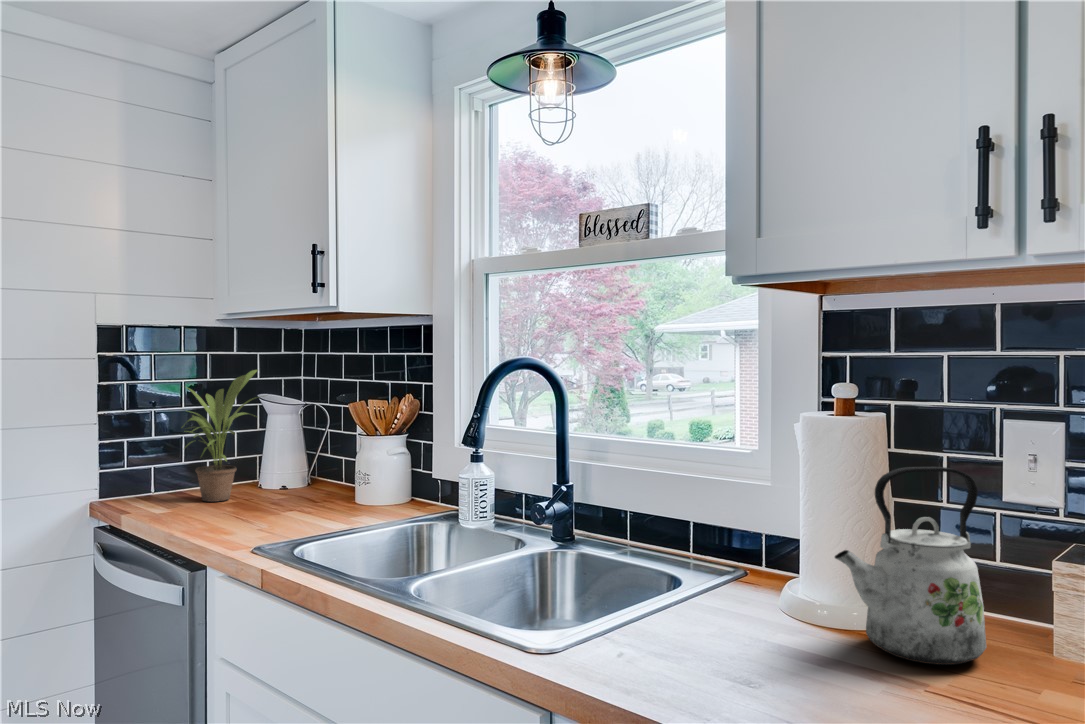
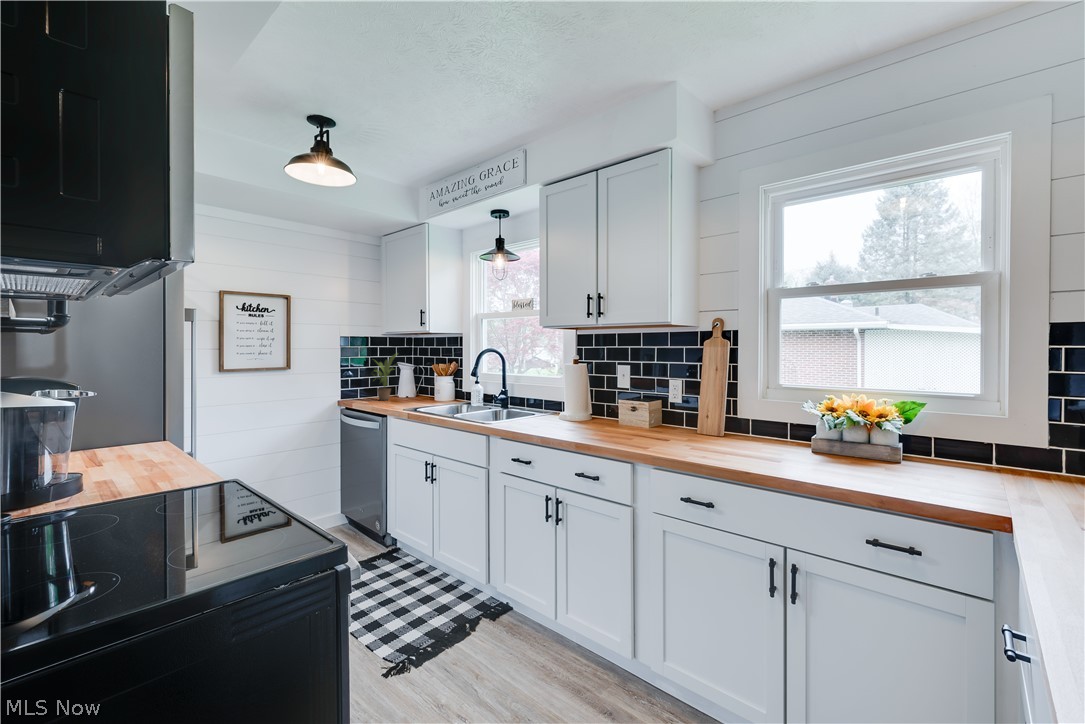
kettle: present [835,467,986,665] -> none [562,376,601,425]

